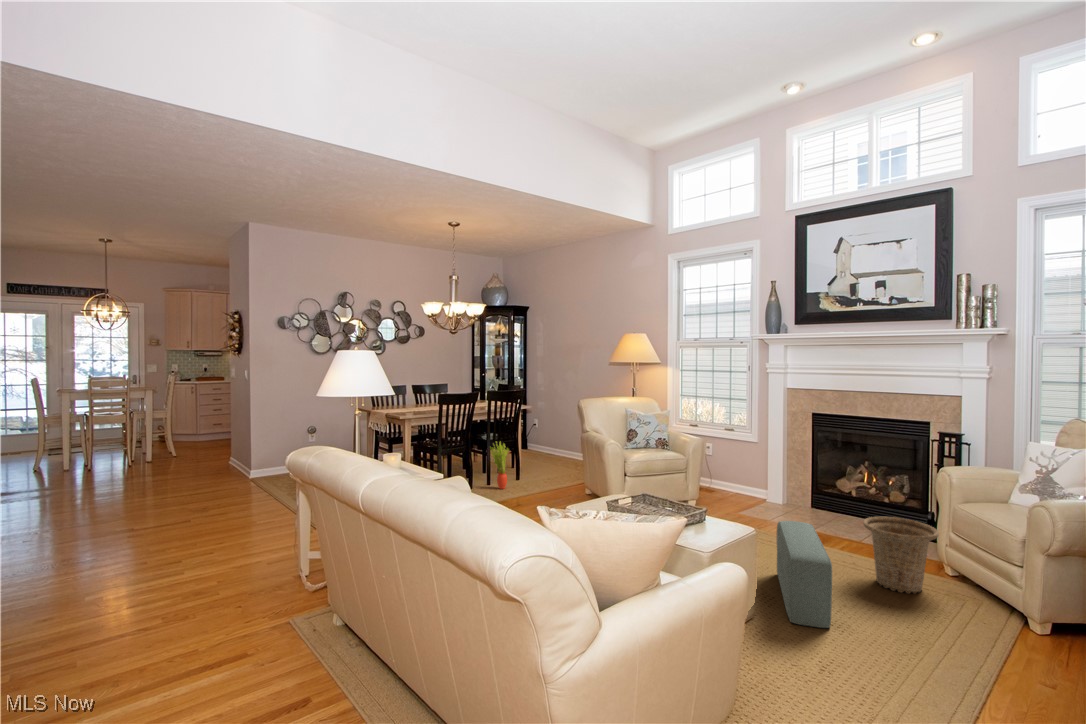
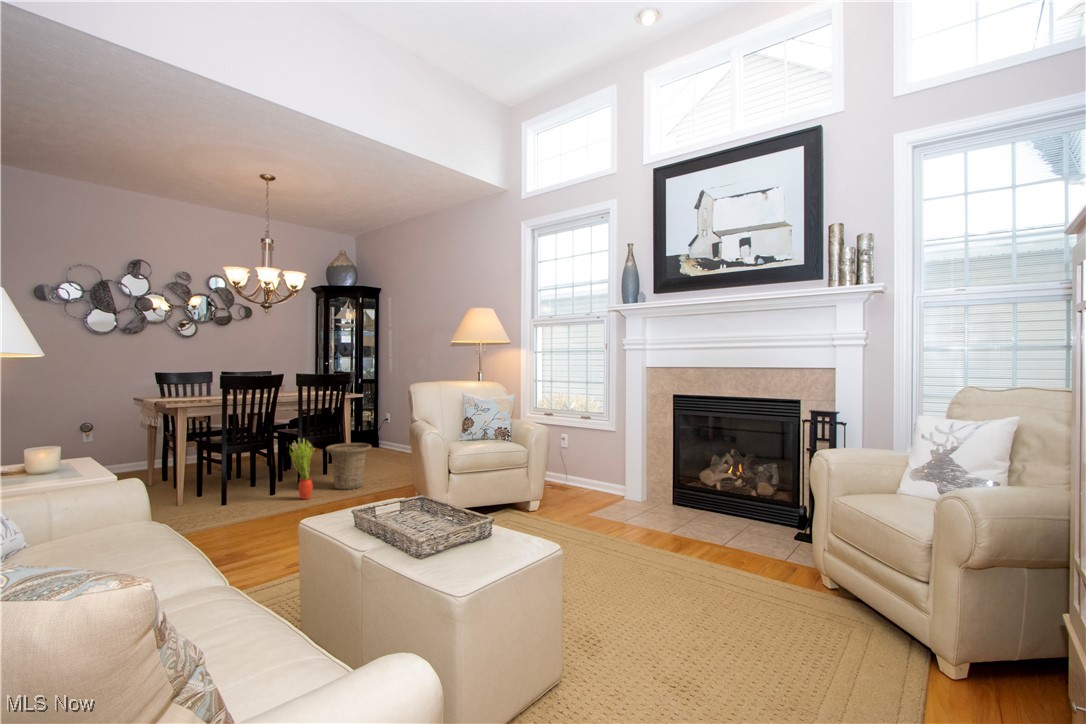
basket: present [863,517,939,593] -> present [326,443,371,490]
pouf: present [777,521,832,628] -> none [612,530,676,701]

